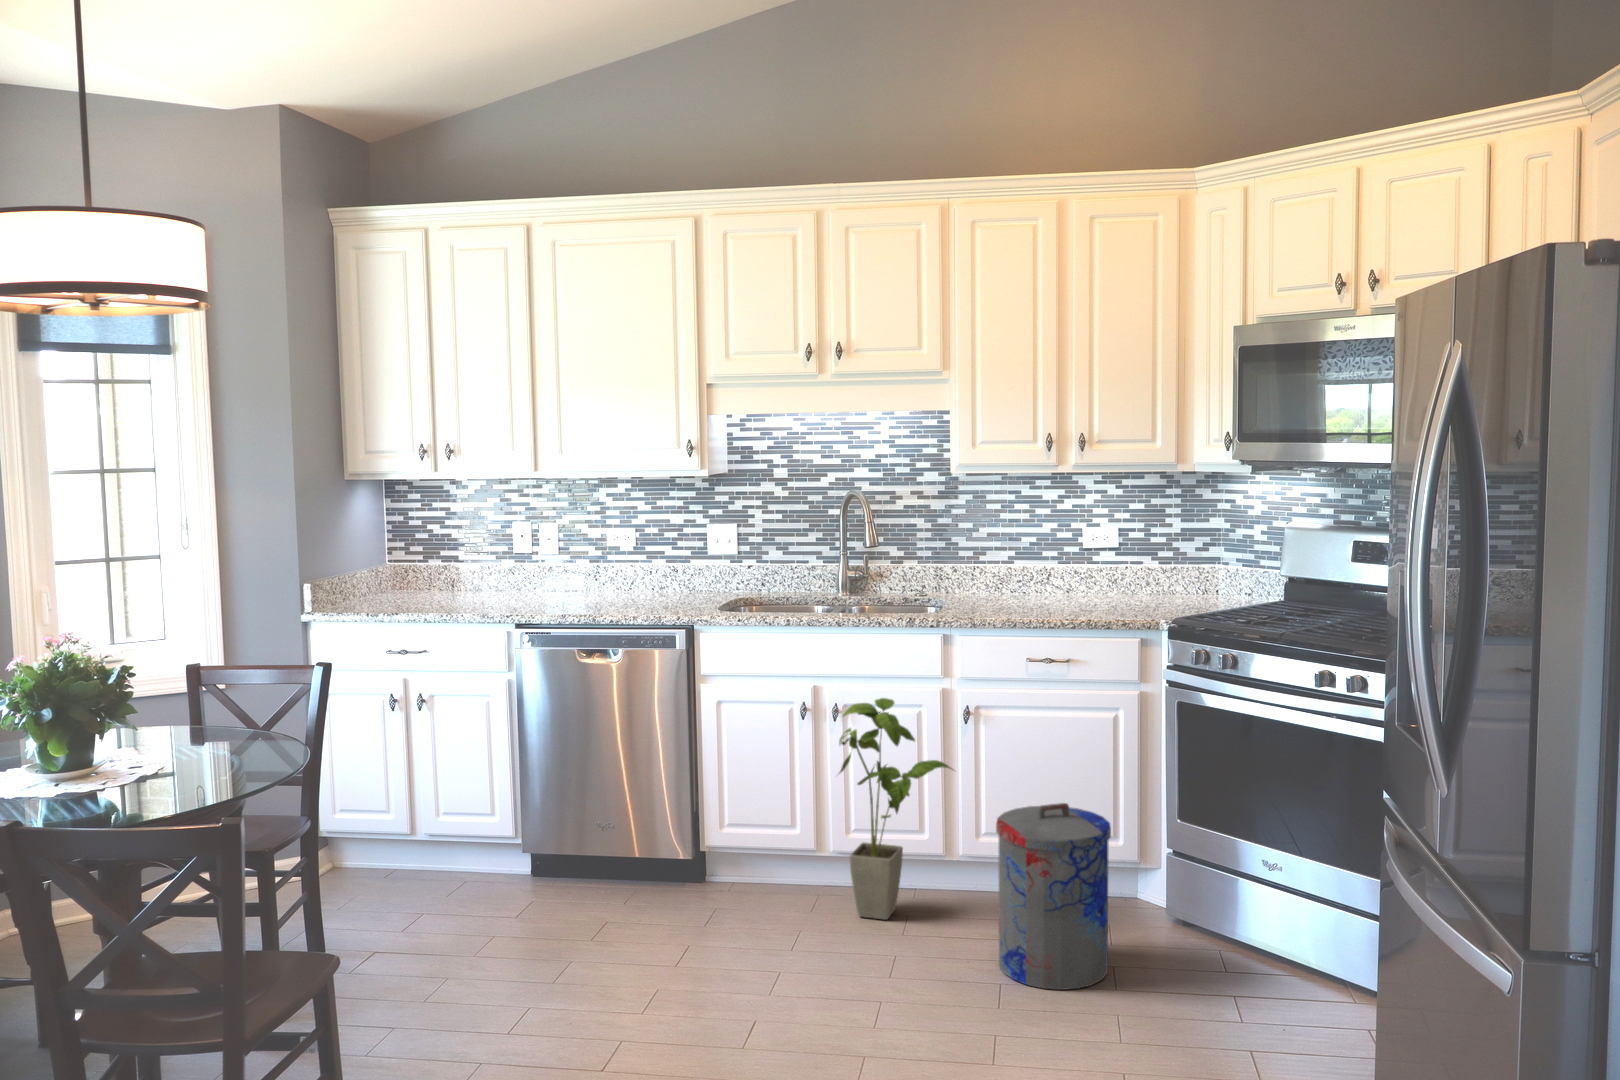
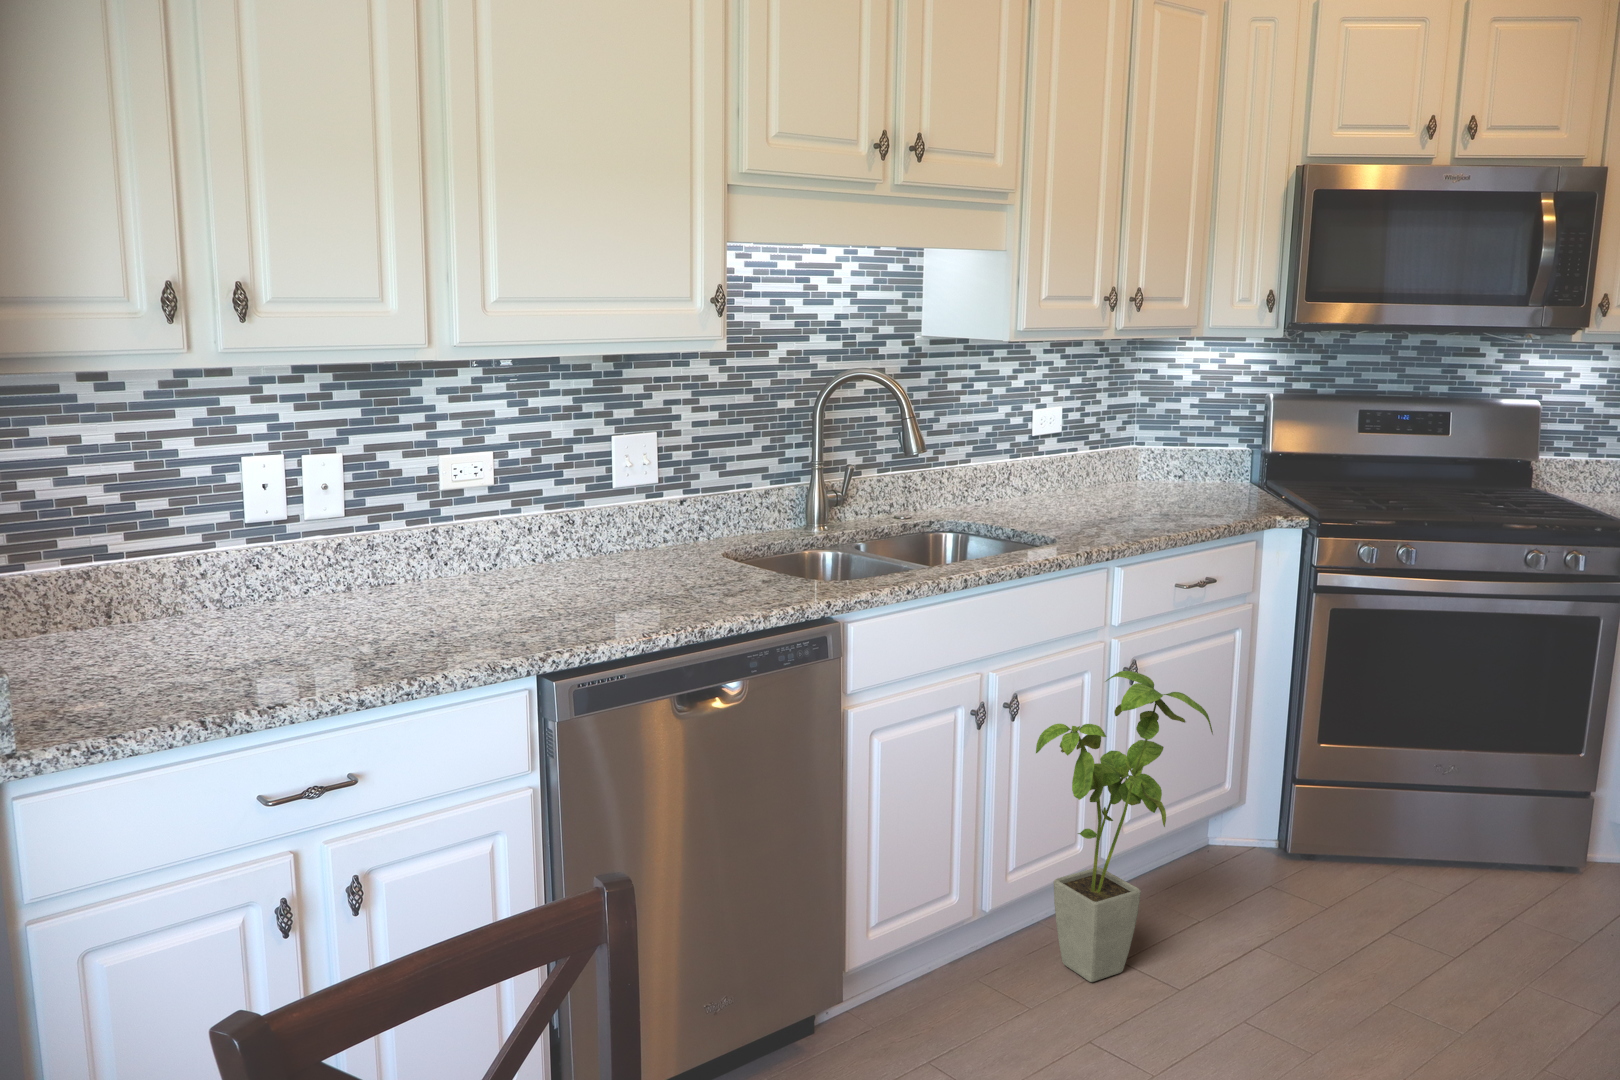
trash can: present [996,803,1111,990] -> none [1290,754,1455,985]

